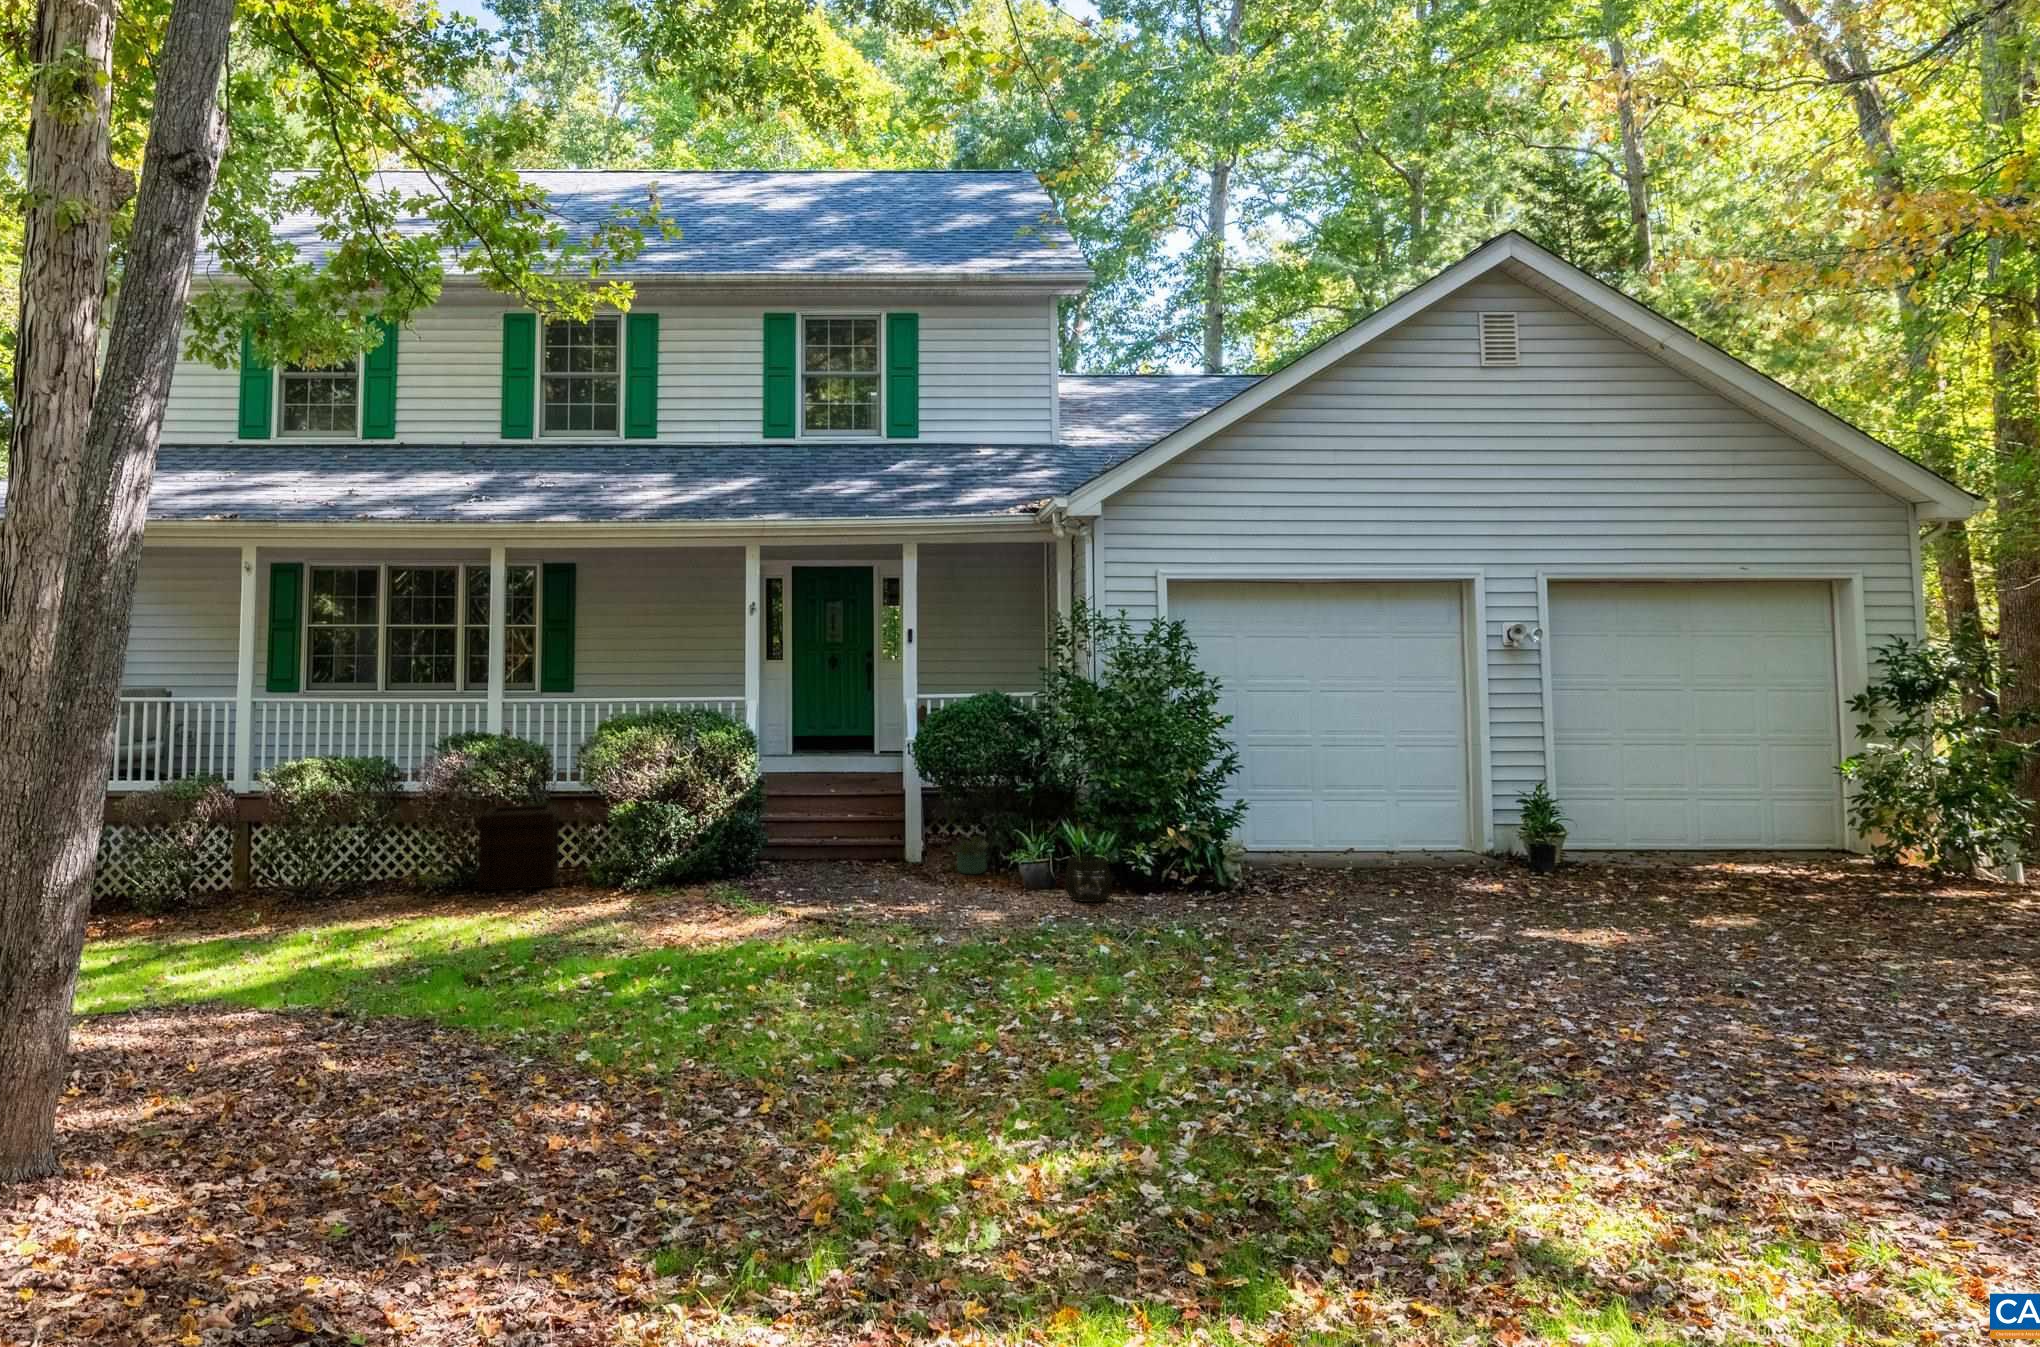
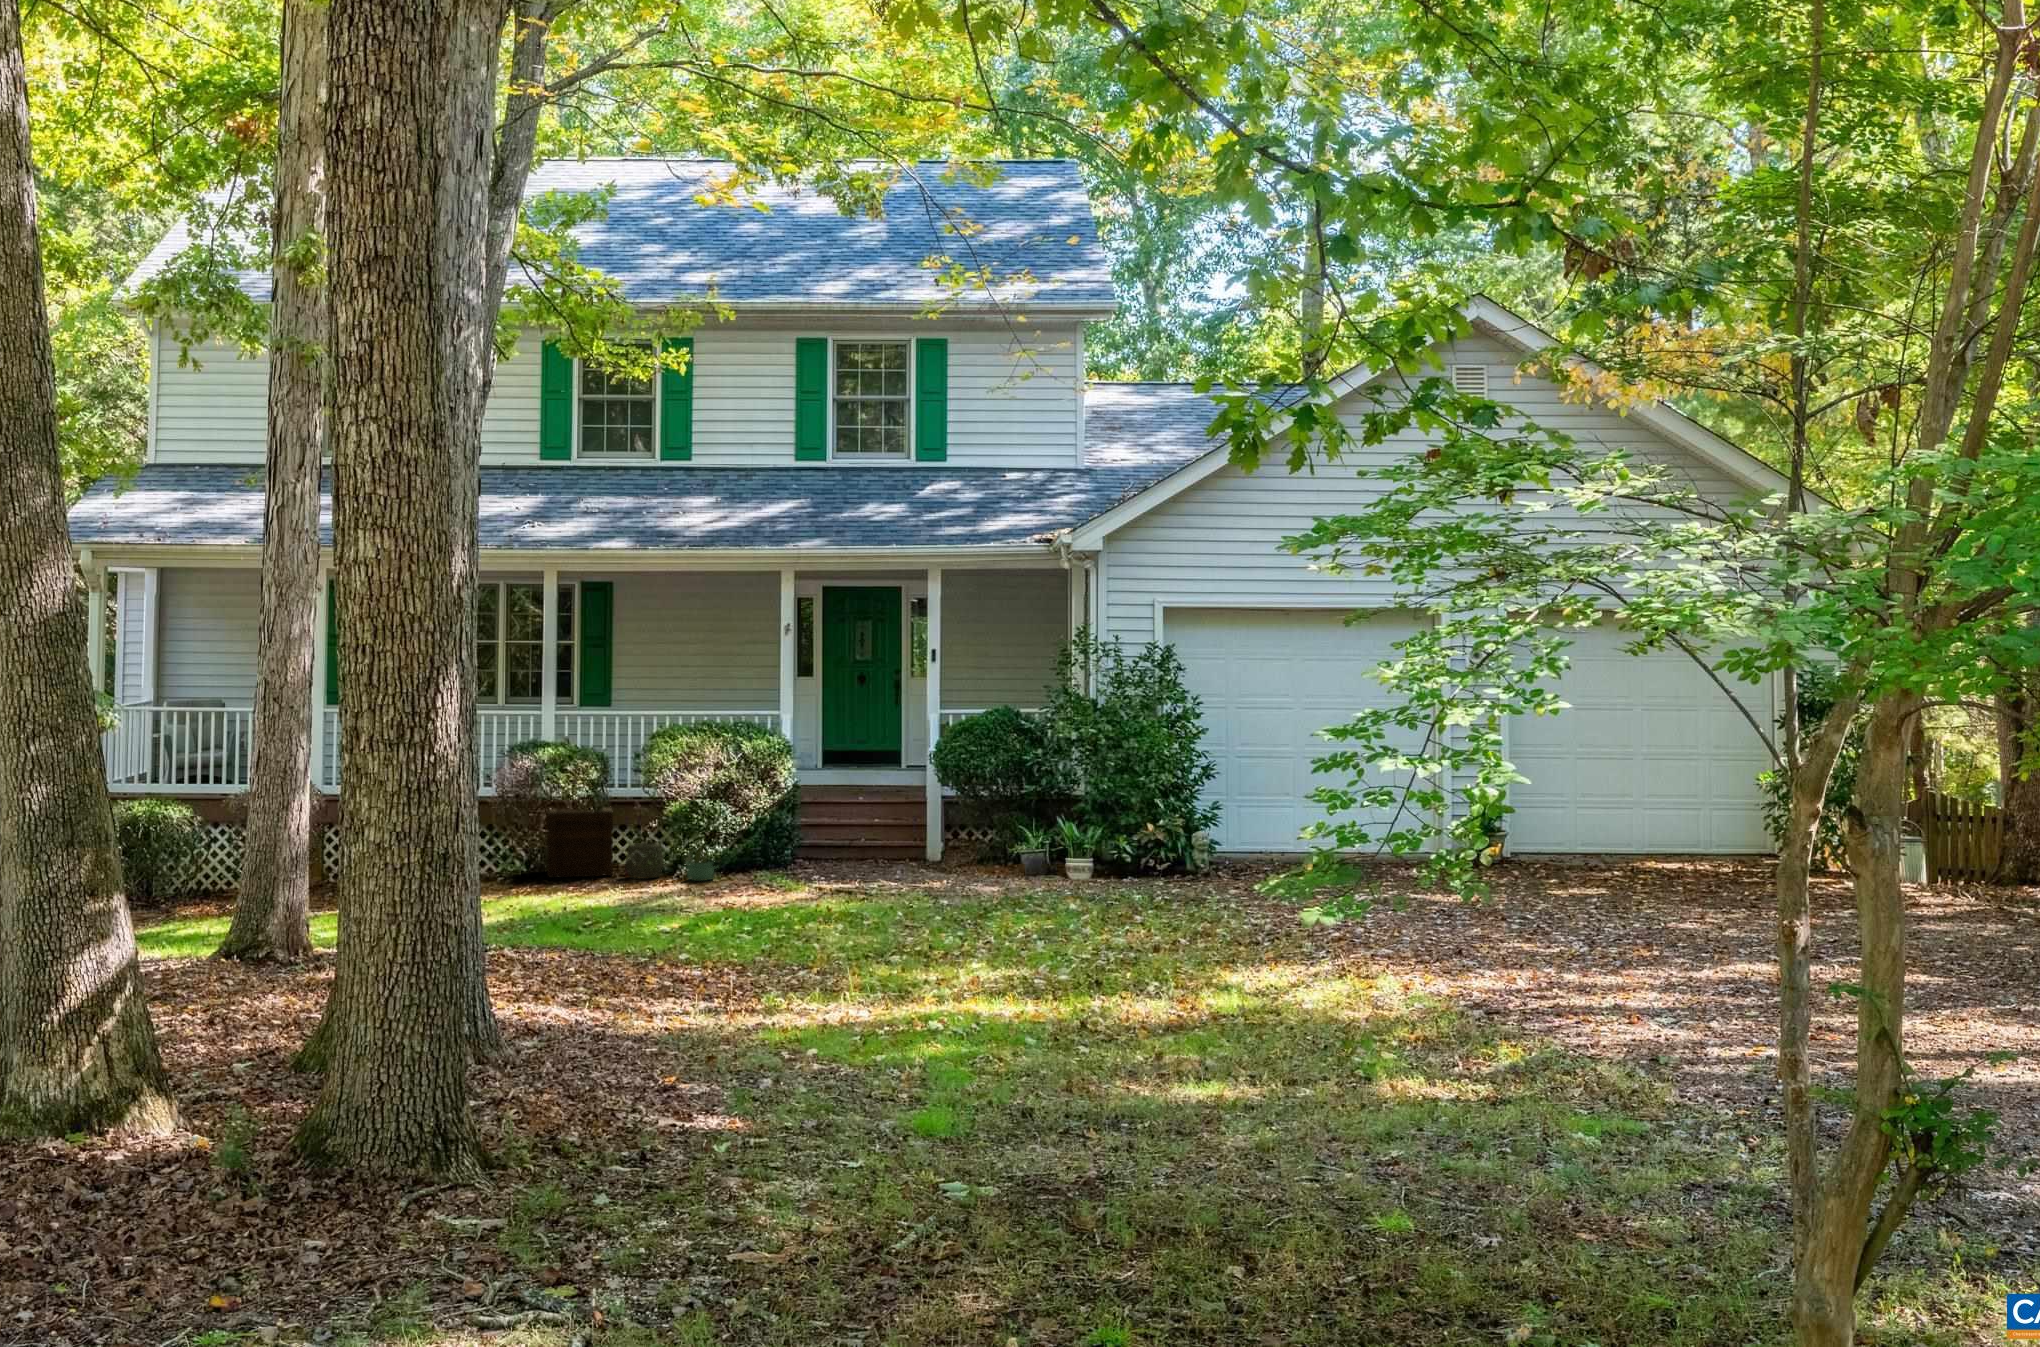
decorative plant: present [949,837,988,874] -> present [684,846,715,881]
woven basket: present [1065,855,1112,902] -> present [626,843,663,879]

